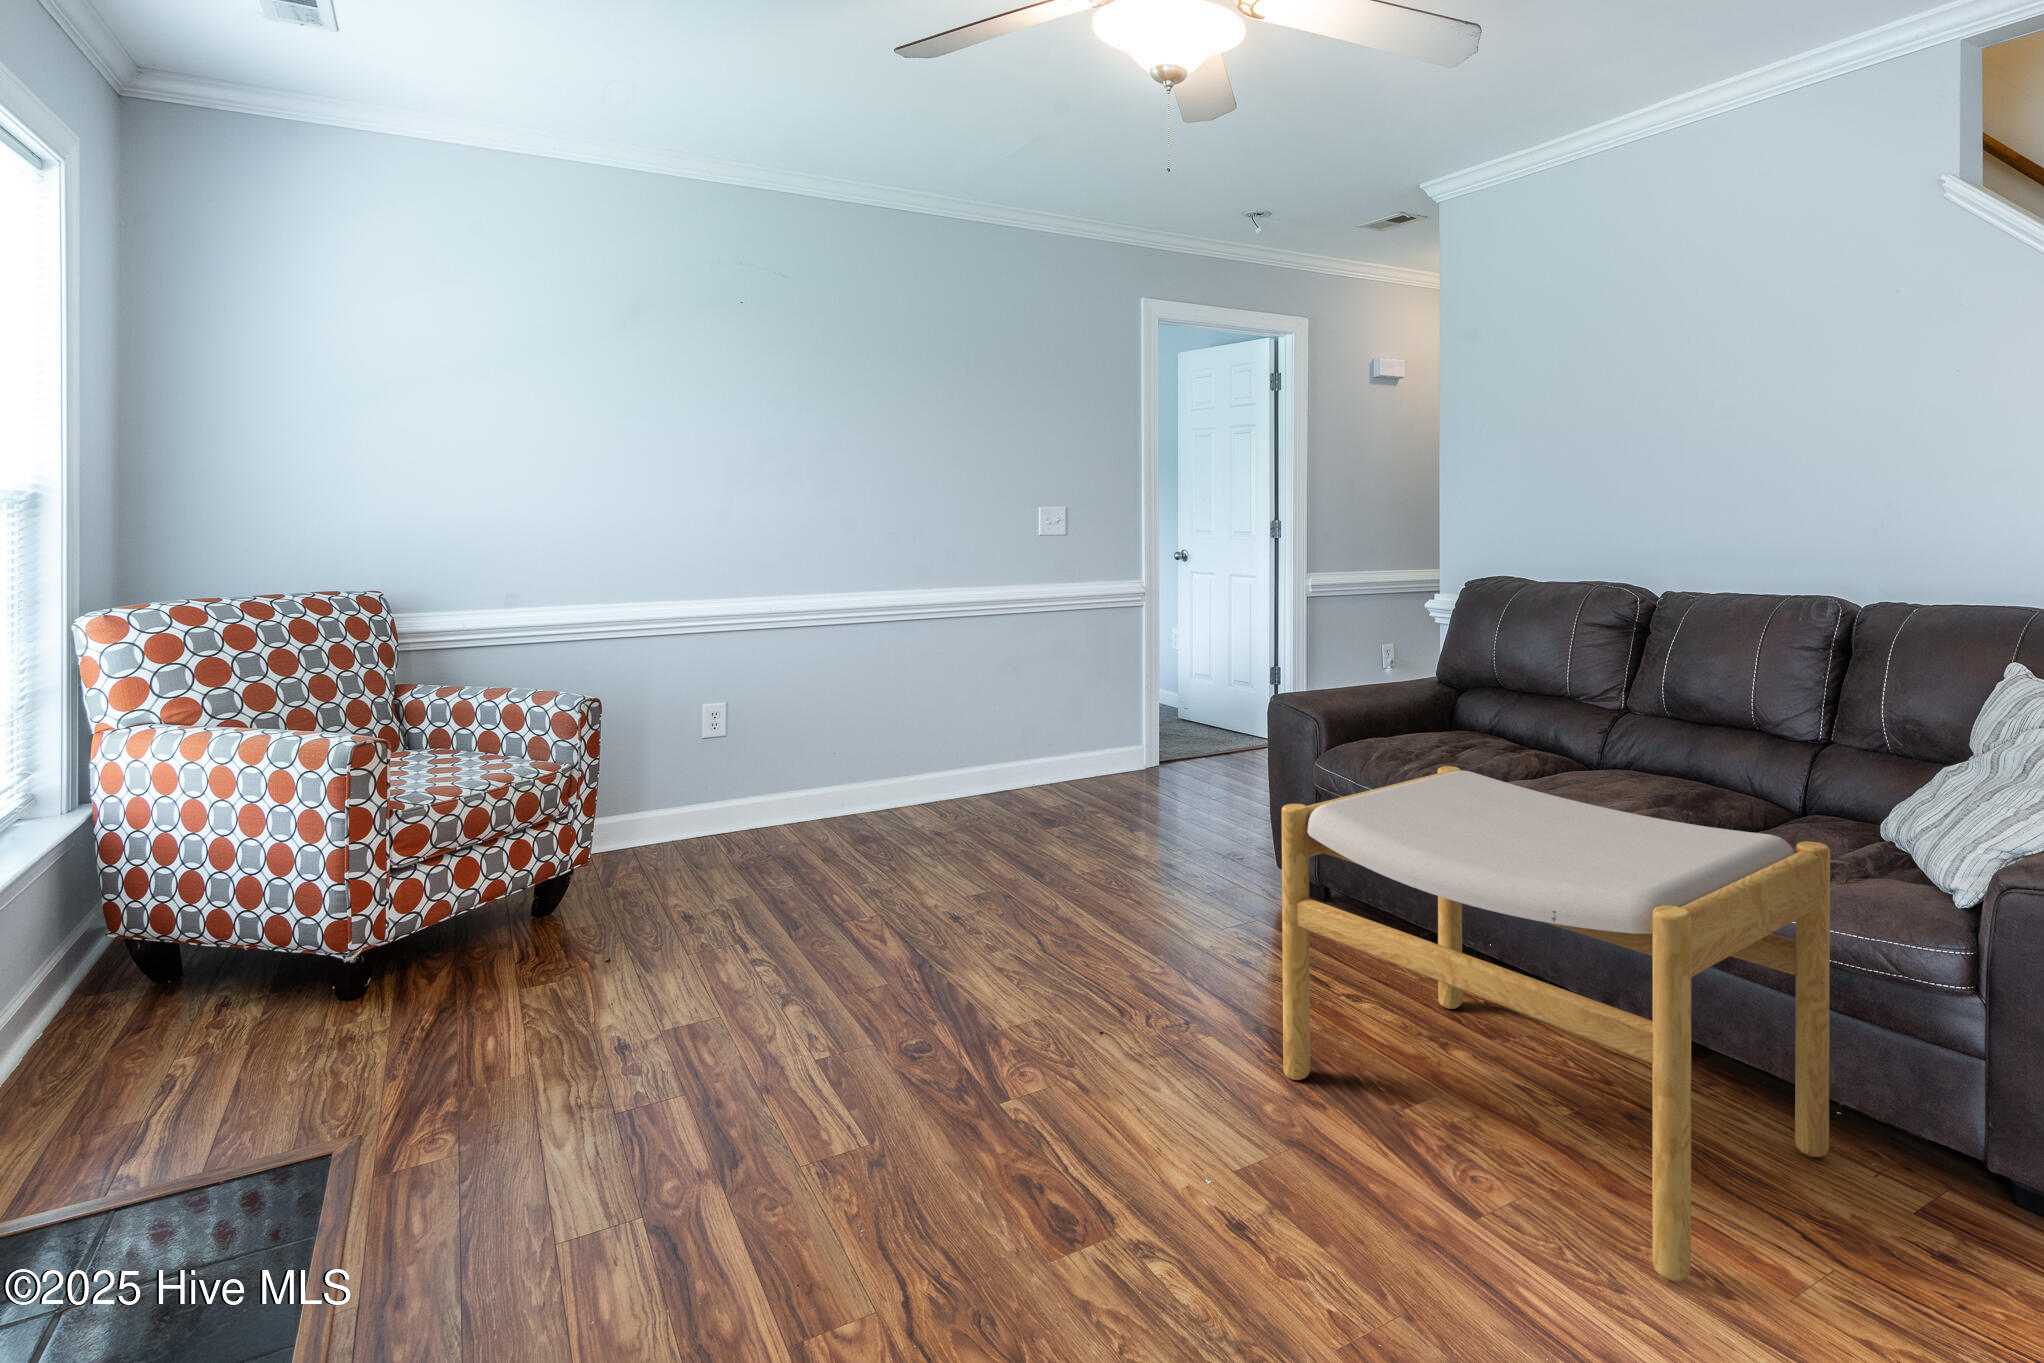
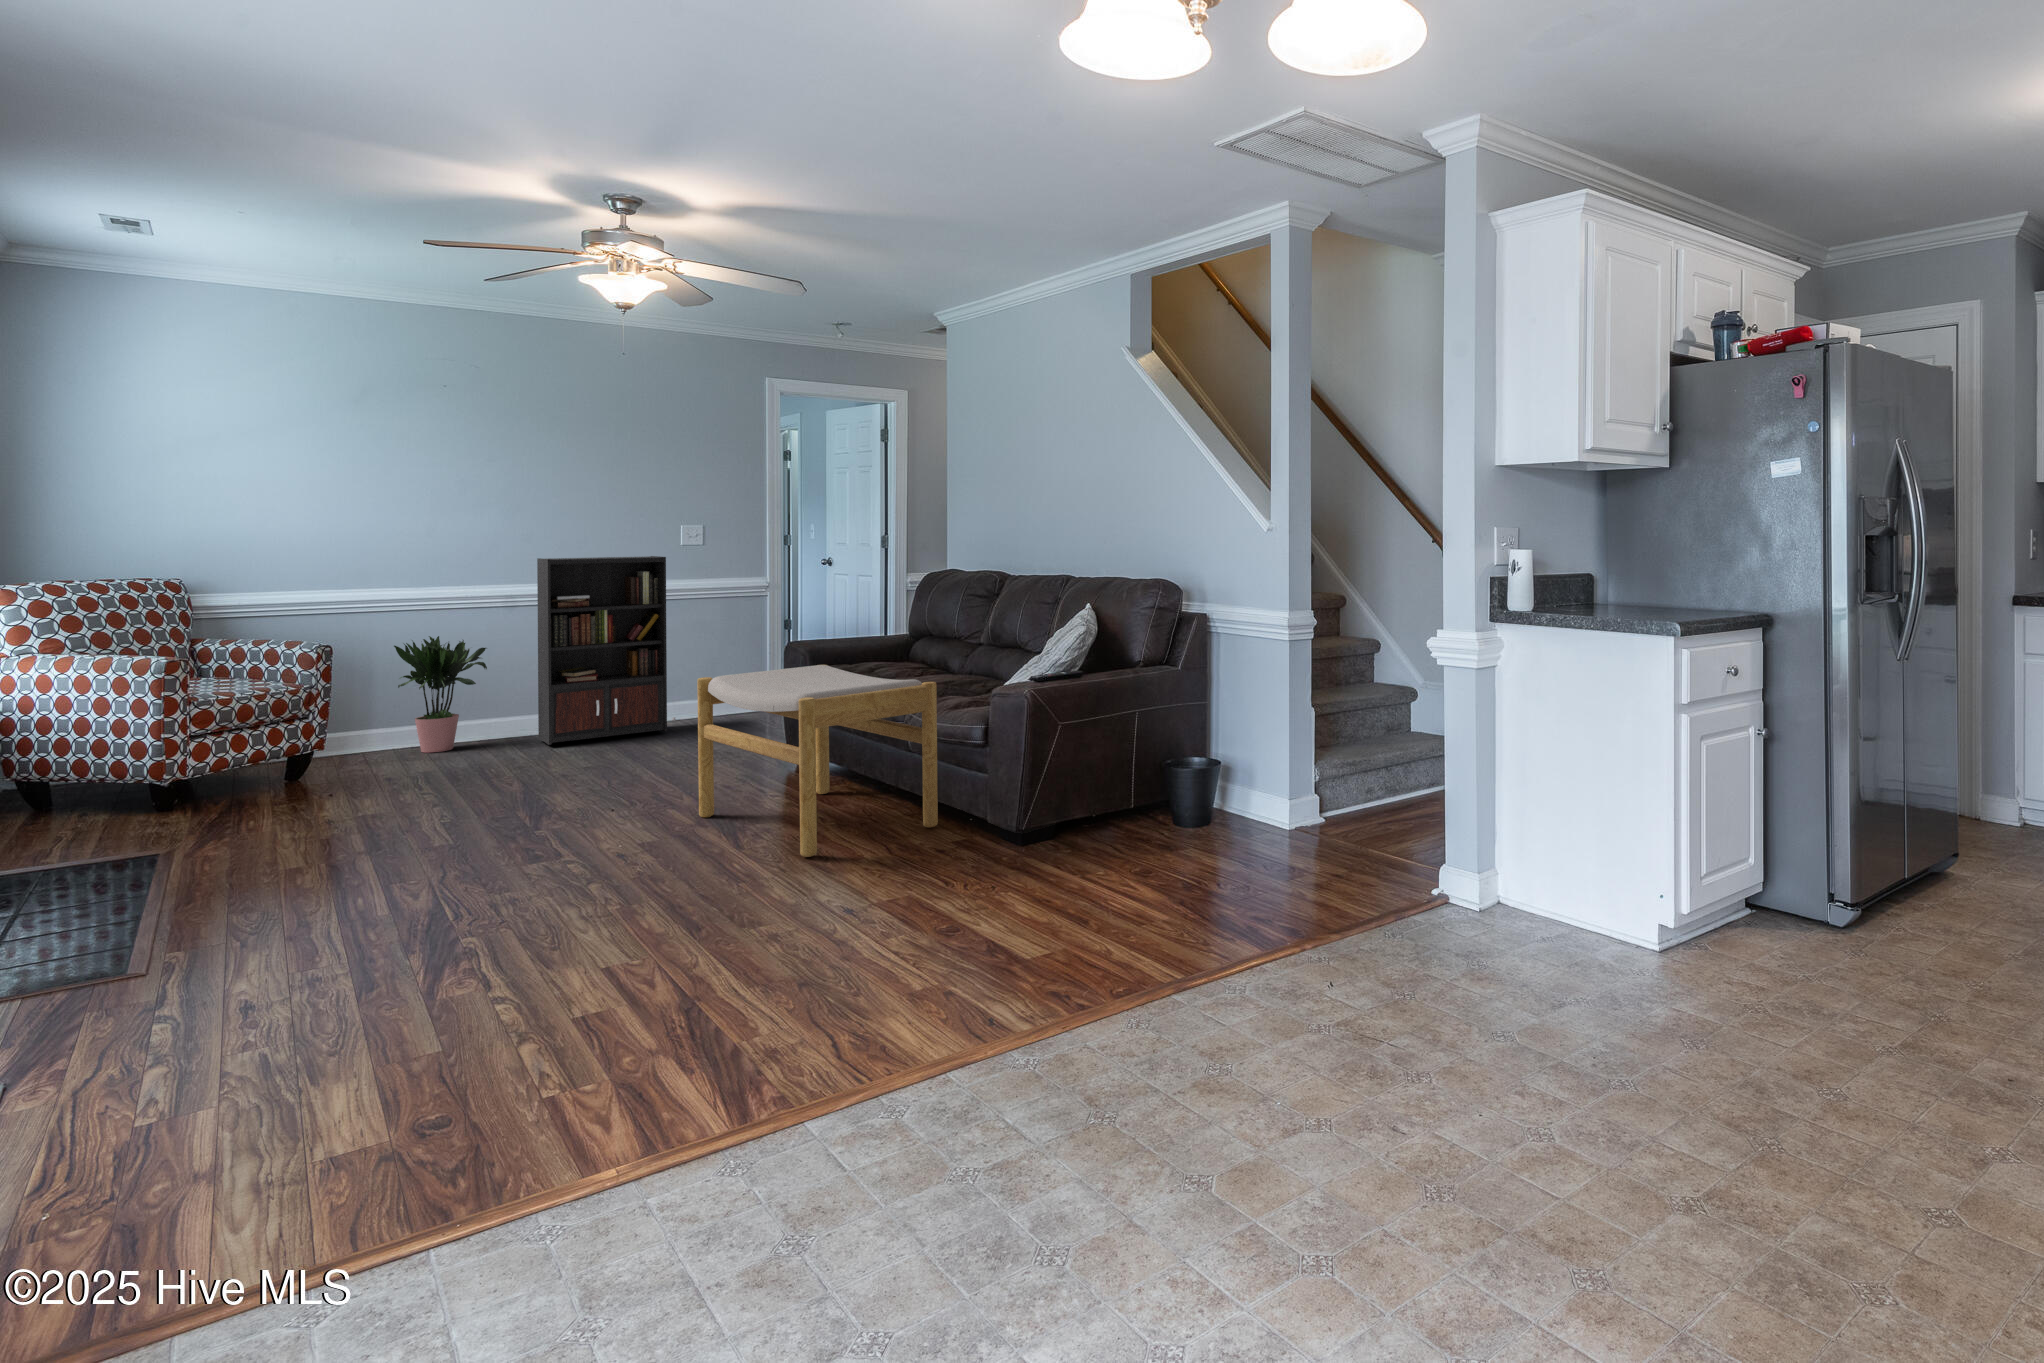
bookcase: none [872,553,1053,848] -> present [537,556,676,745]
potted plant: none [677,671,816,856] -> present [394,636,487,753]

